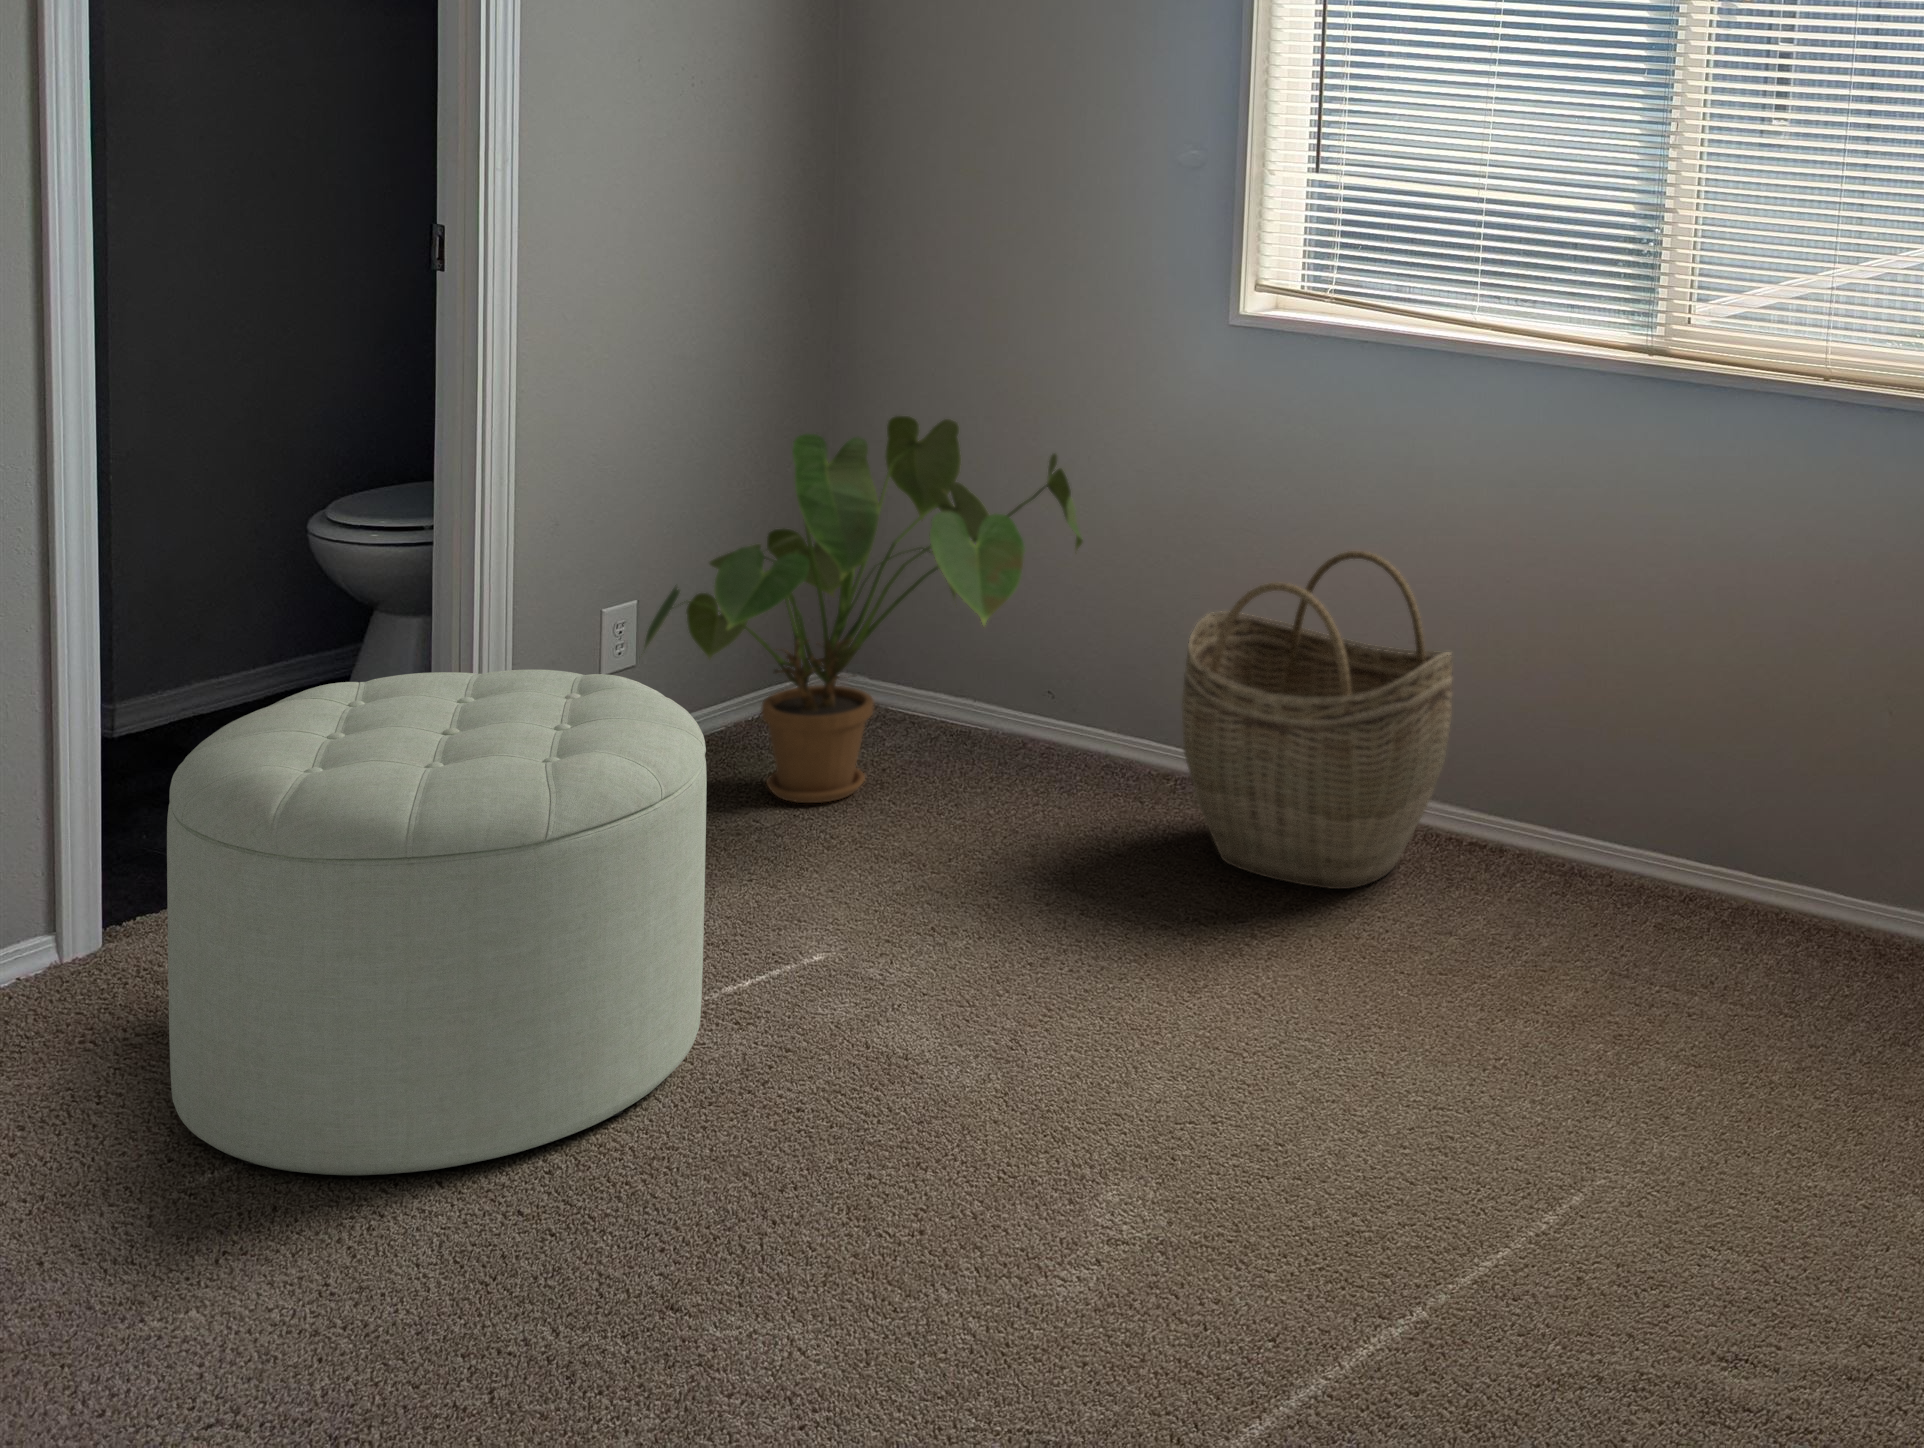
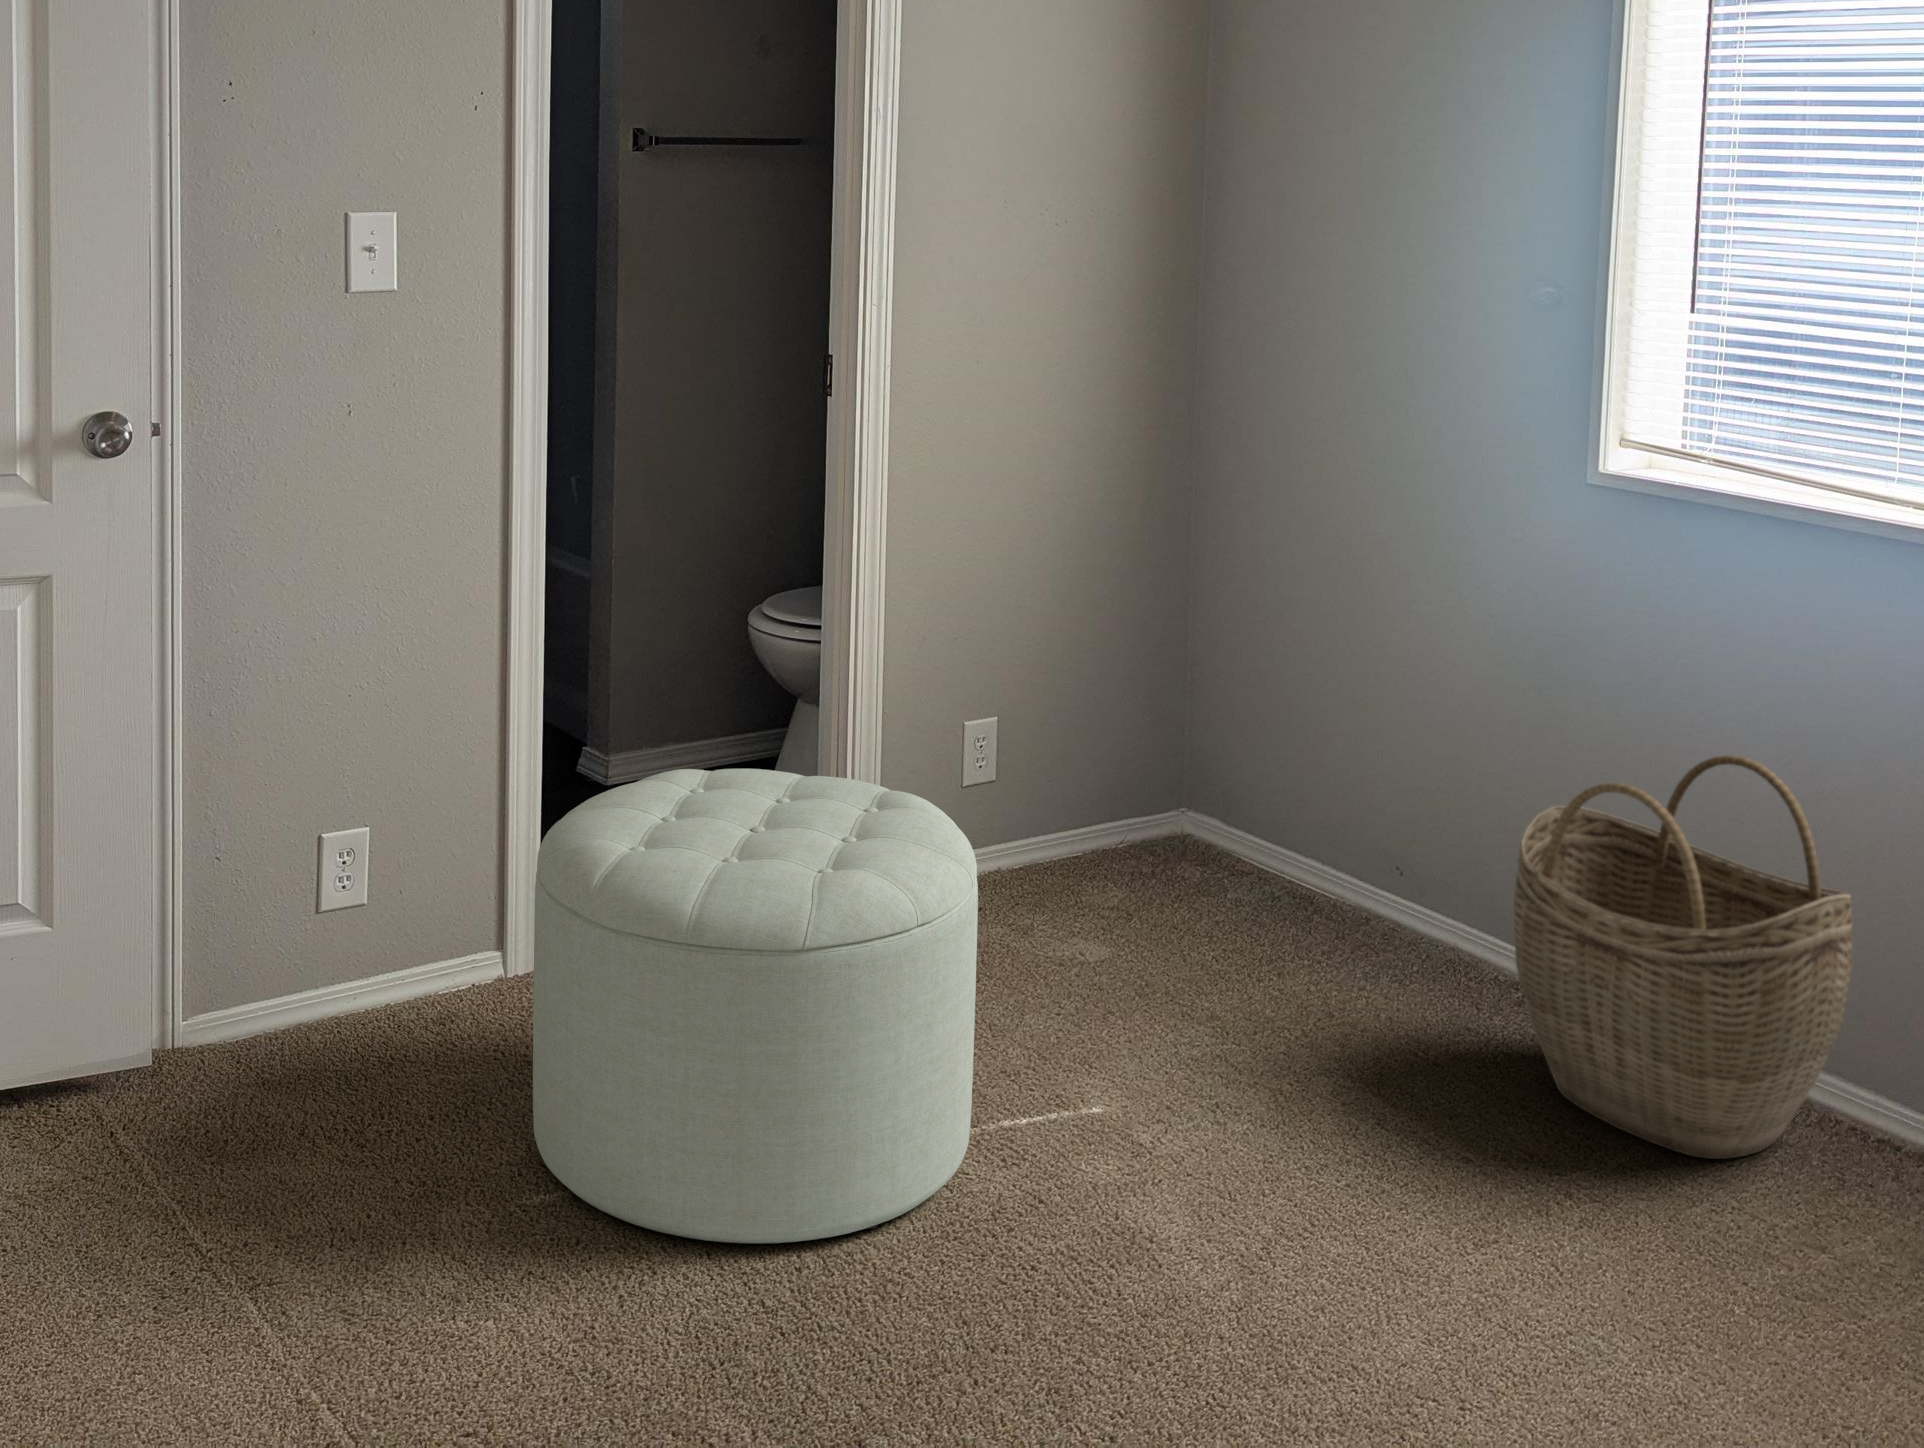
house plant: present [645,416,1083,803] -> none [988,557,1430,945]

